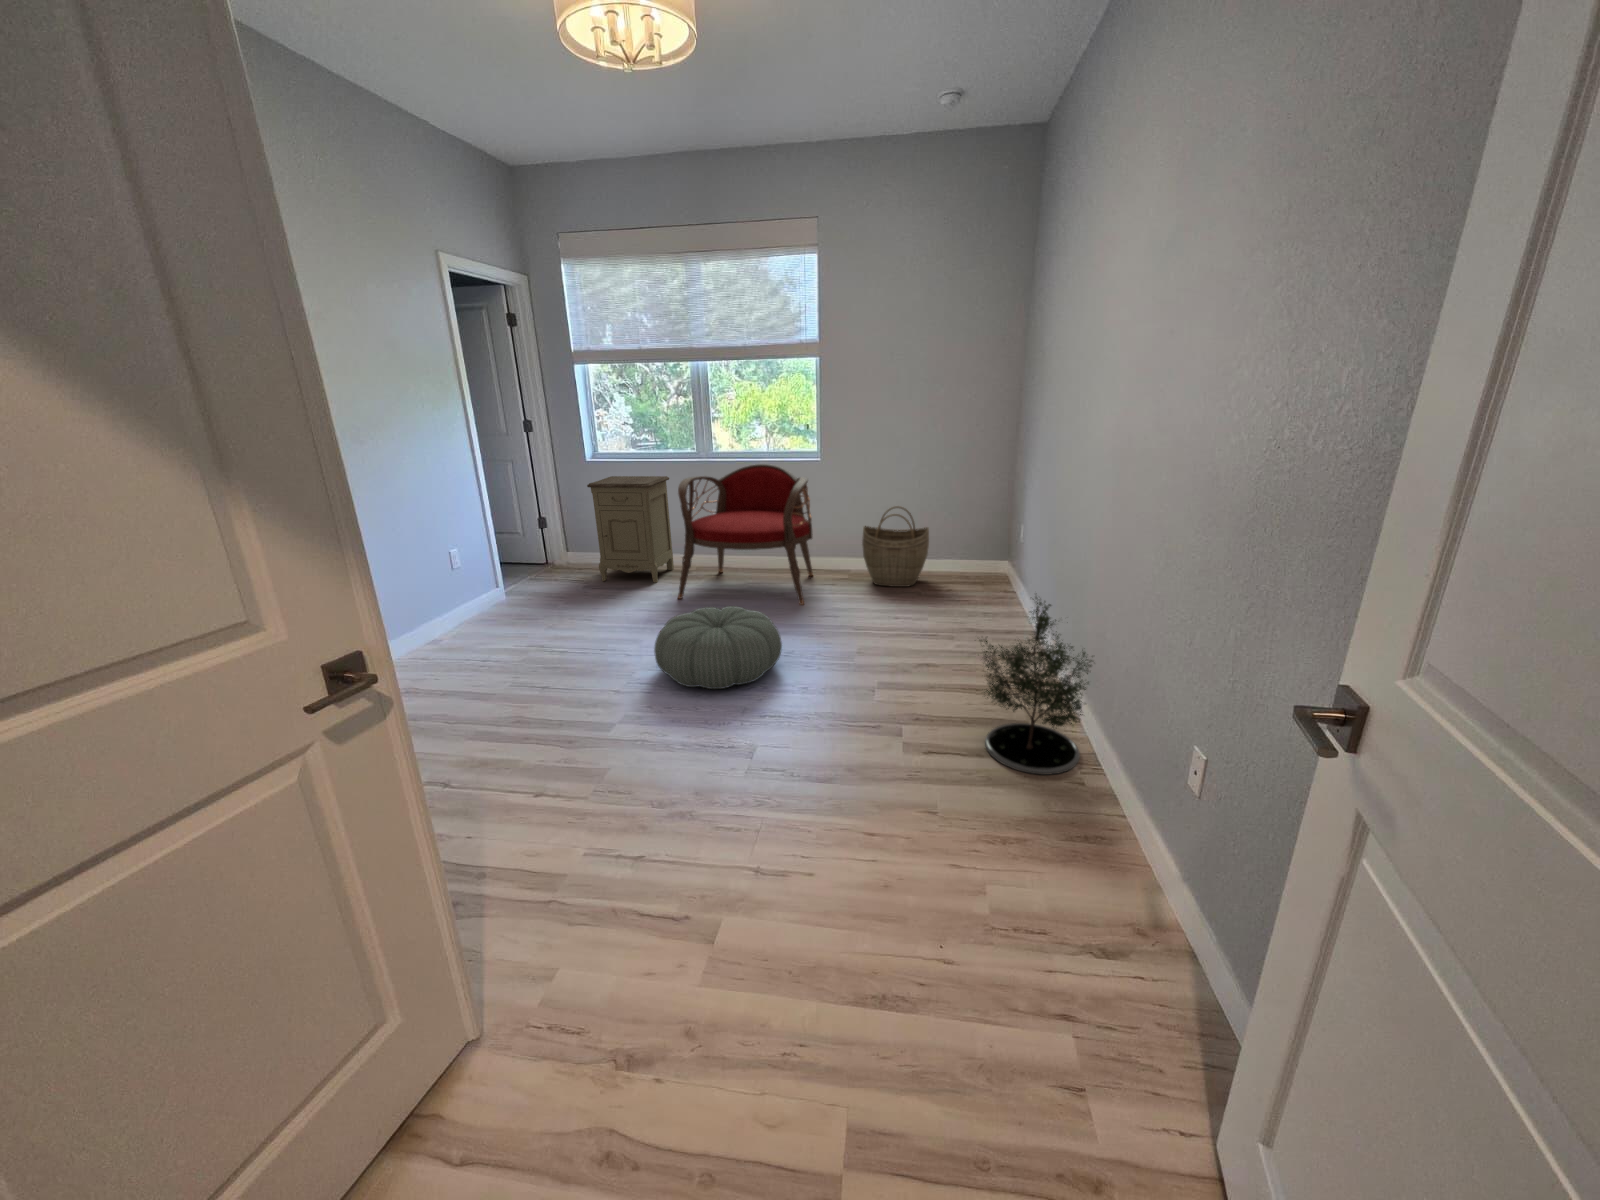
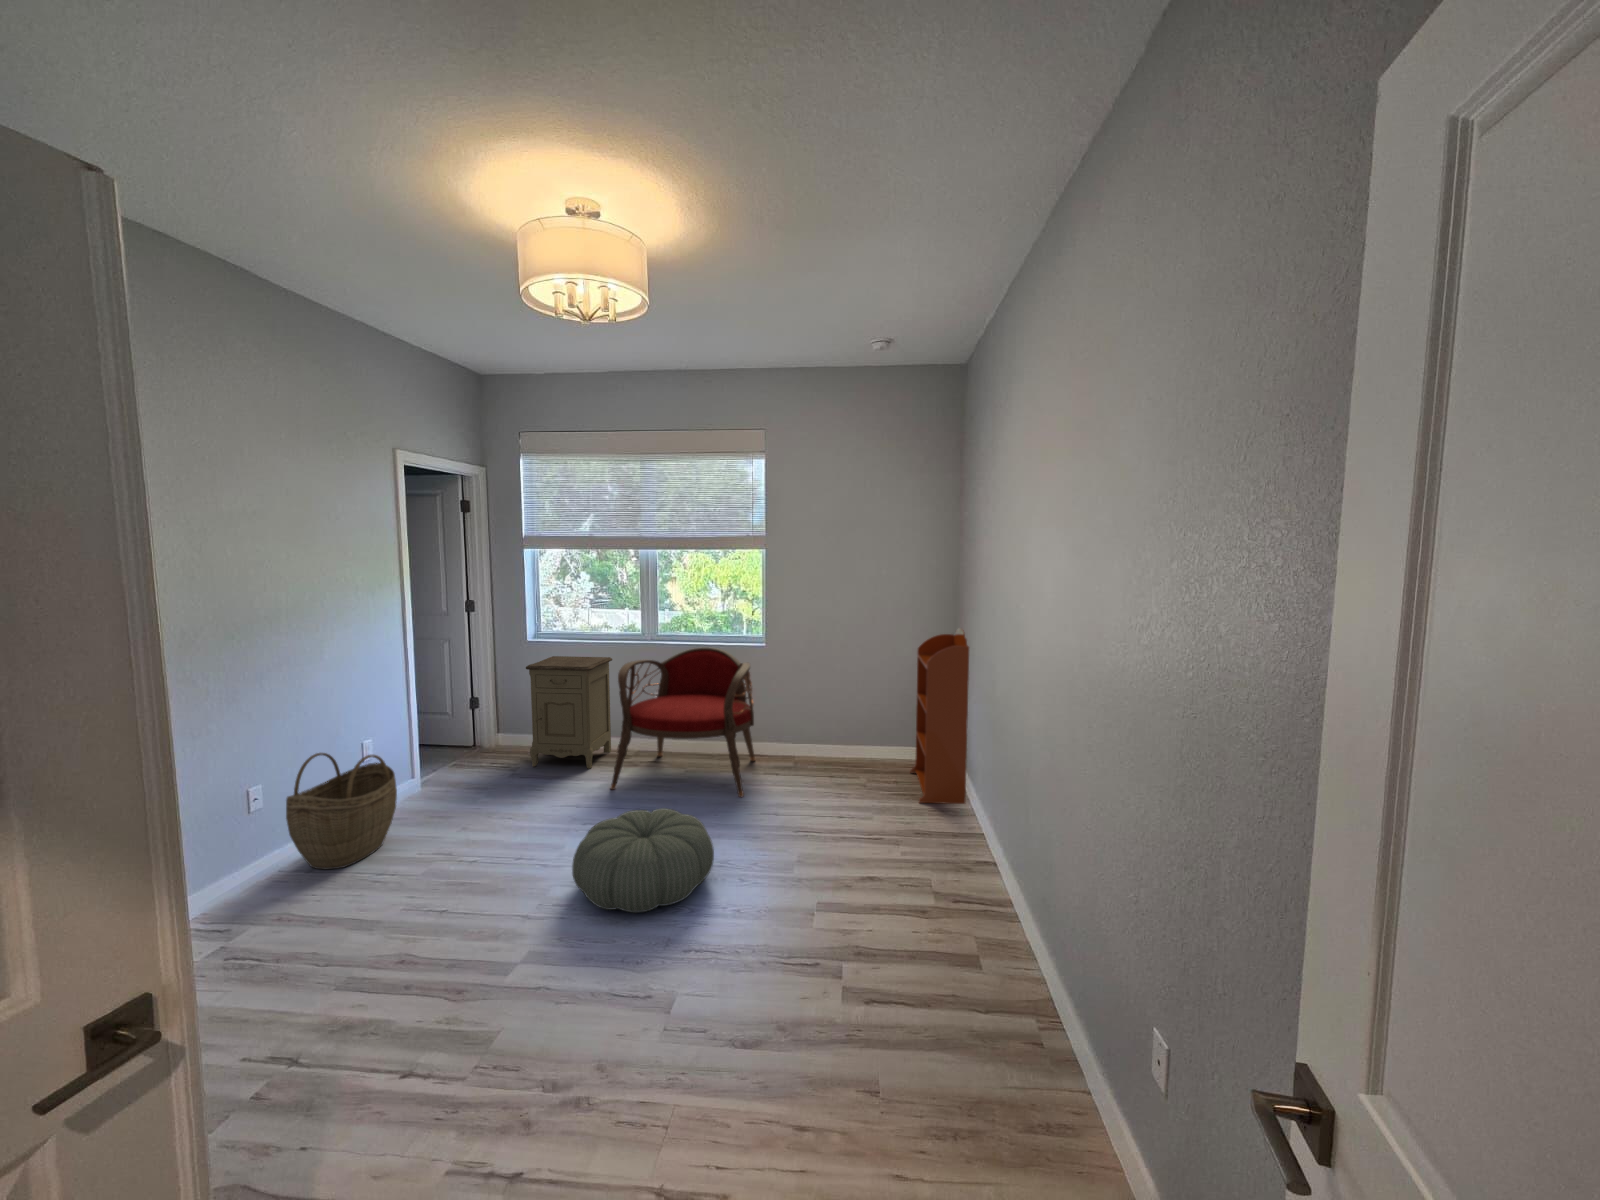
bookcase: none [967,434,1036,610] -> present [910,628,969,804]
woven basket: present [862,506,929,587] -> present [286,753,397,869]
potted tree: present [979,597,1092,775] -> none [915,813,1043,1031]

